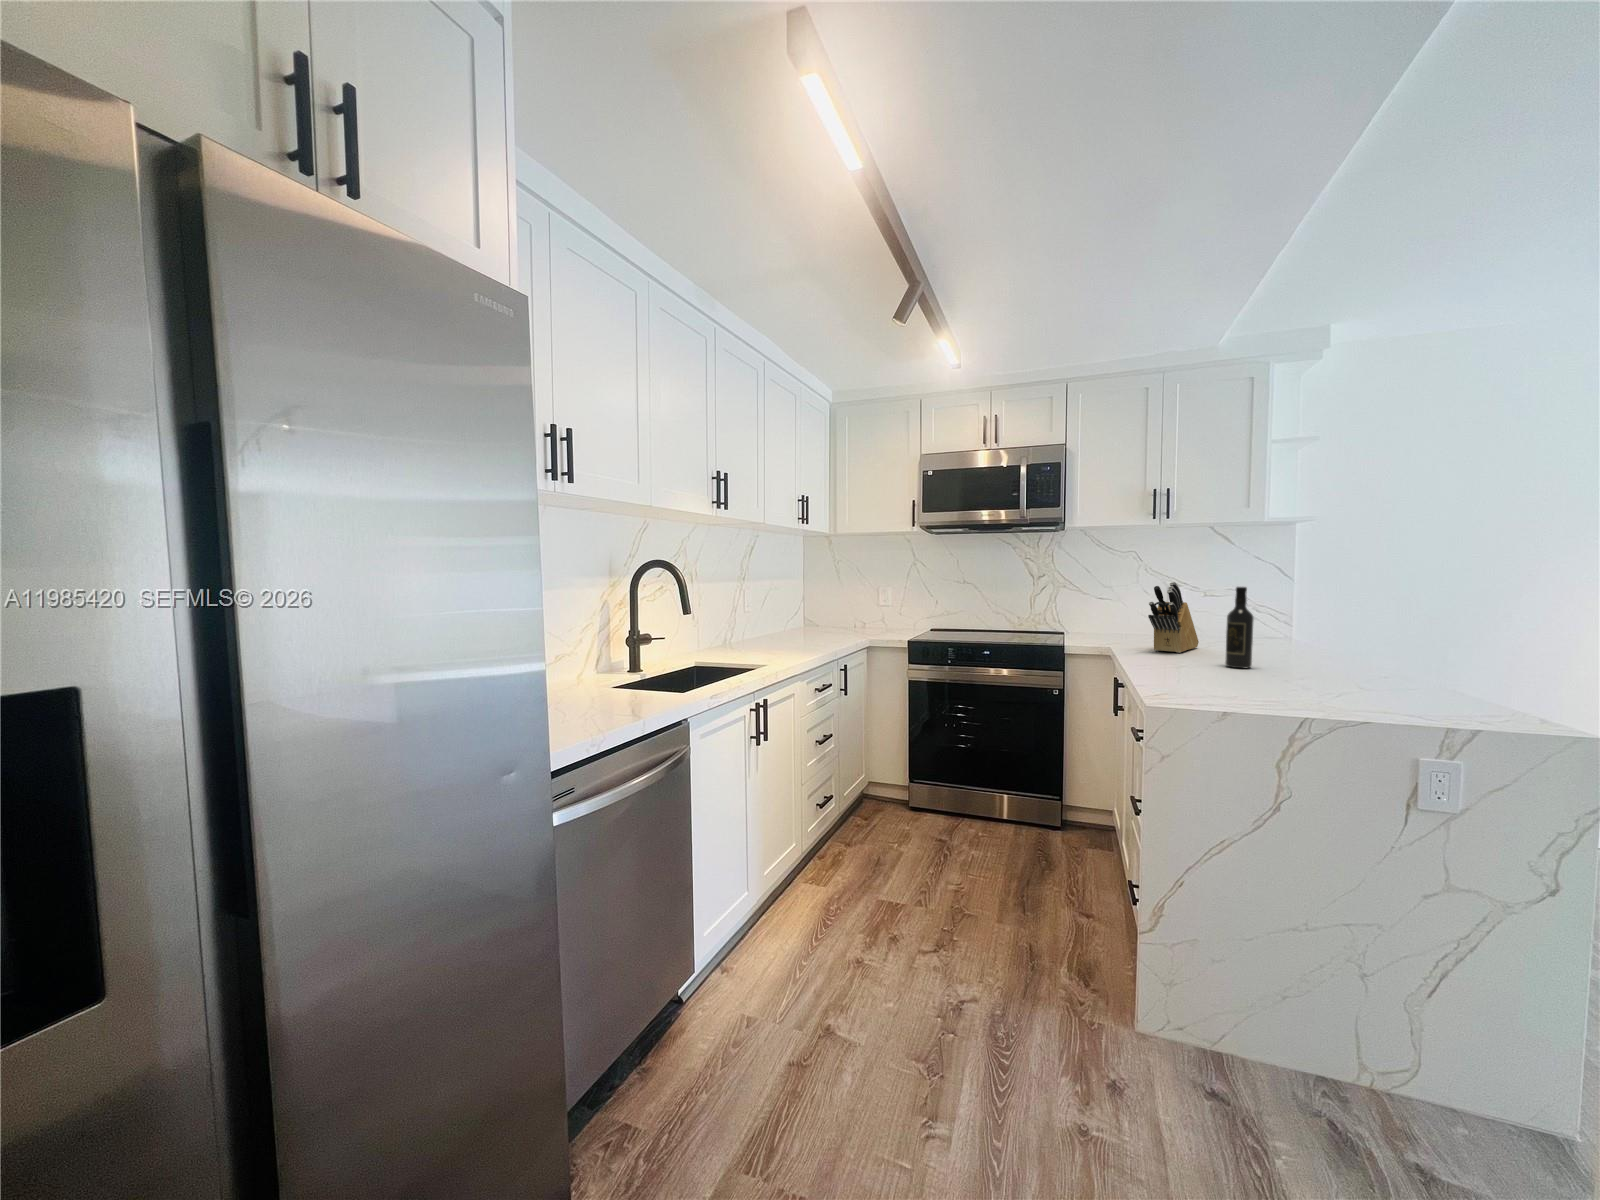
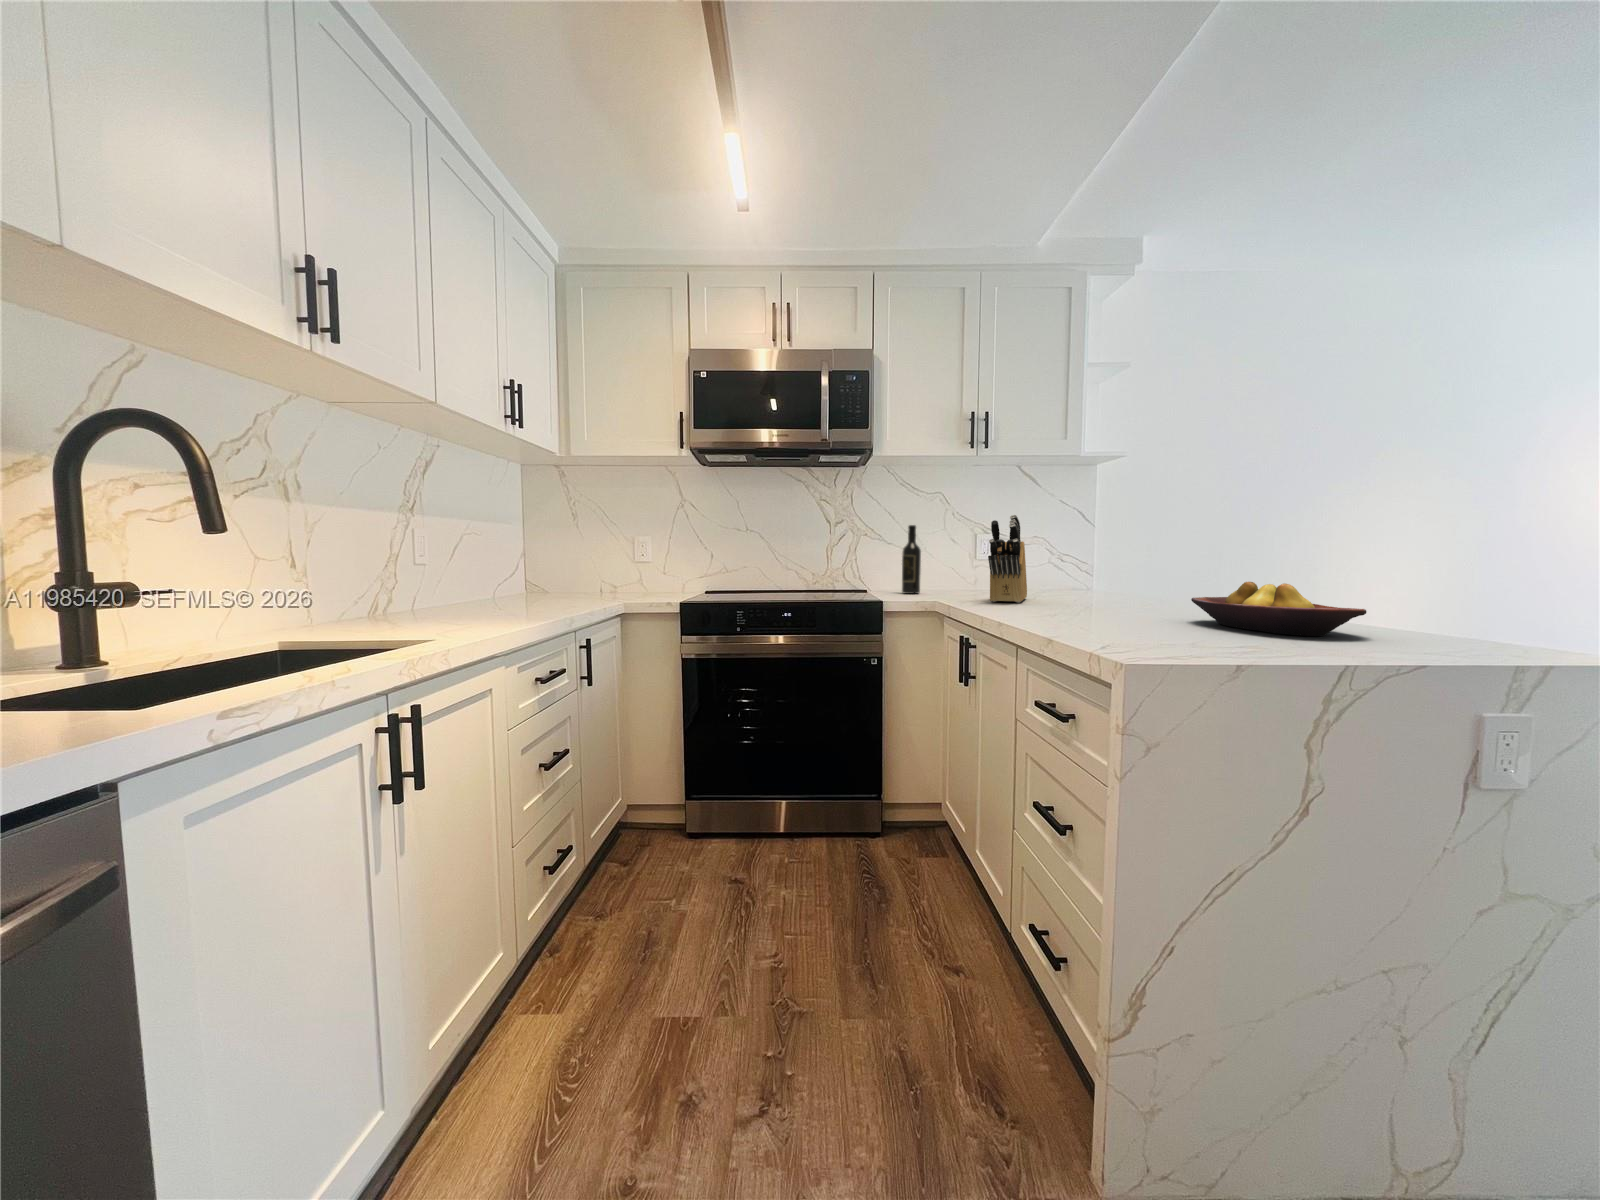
wine bottle: present [1225,587,1254,668] -> present [902,525,921,594]
fruit bowl: none [1289,653,1409,700] -> present [1191,582,1366,636]

